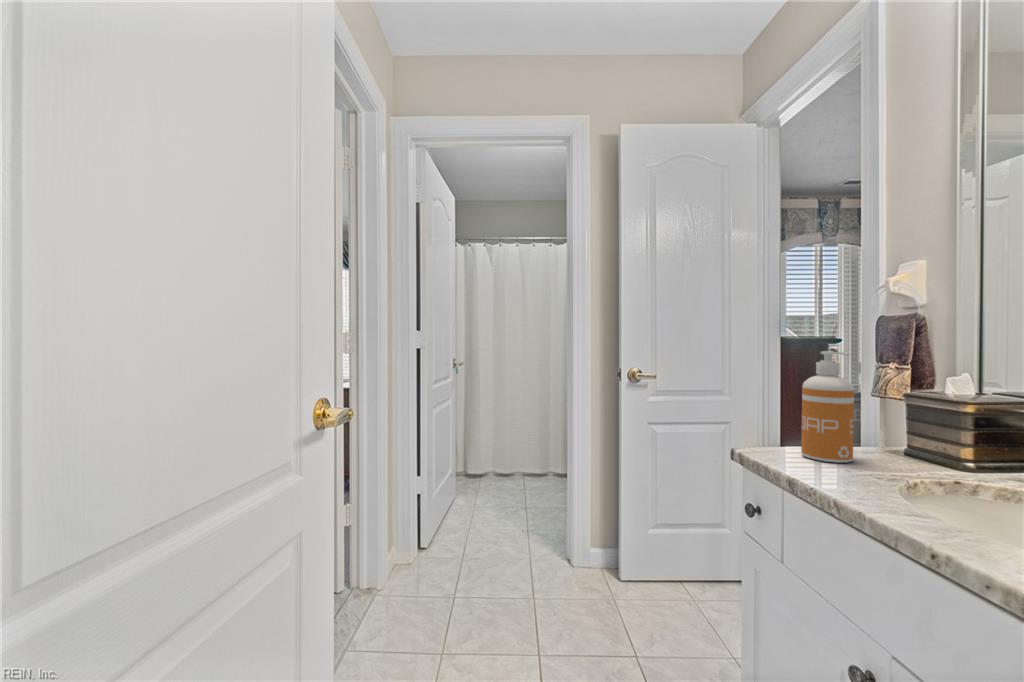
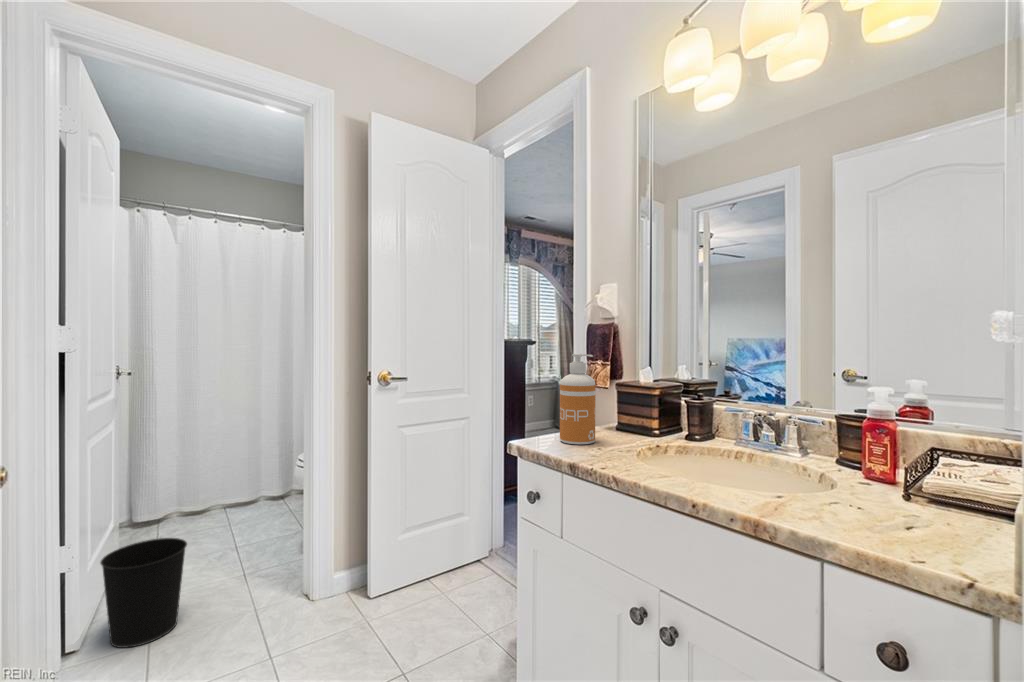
wastebasket: none [433,485,484,560] -> present [100,538,187,648]

